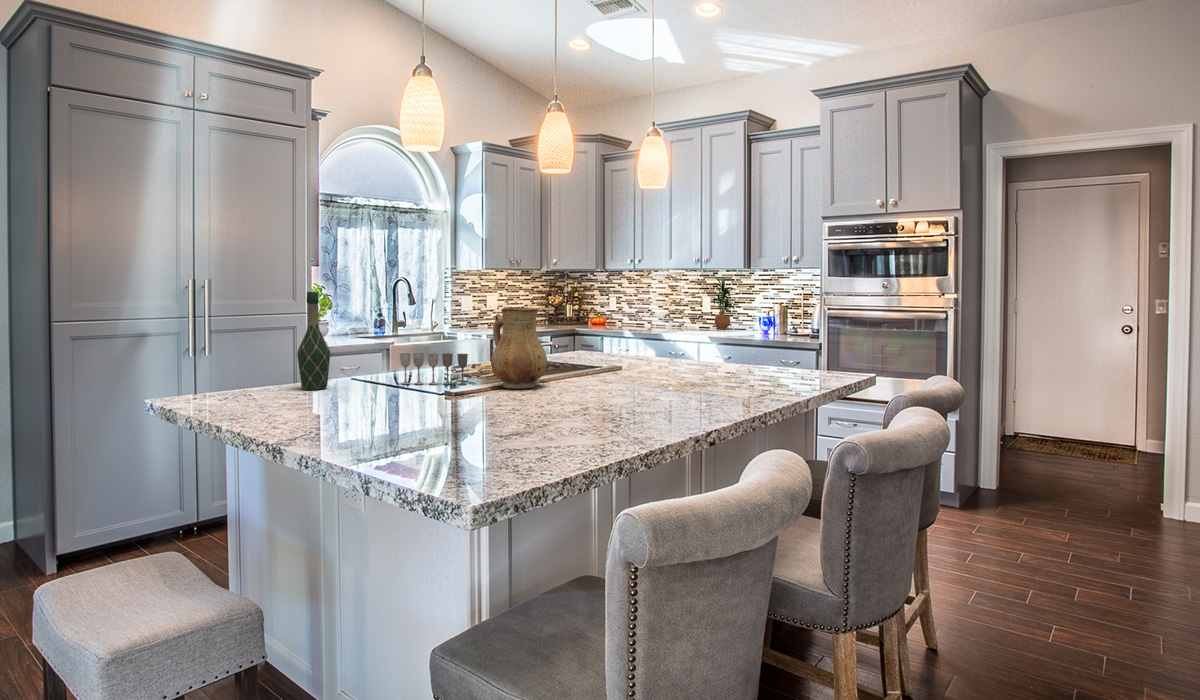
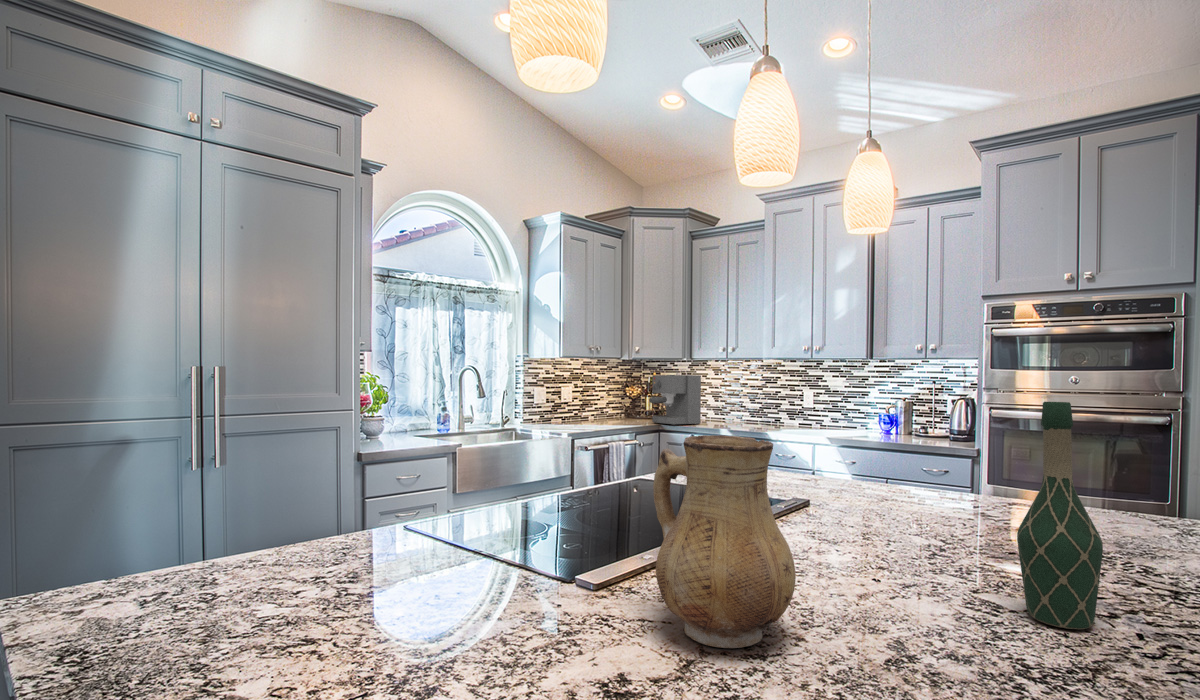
potted plant: present [711,277,738,329] -> none [814,367,851,427]
coffee maker: none [565,285,612,329] -> present [649,375,701,425]
wine bottle: present [297,292,330,390] -> present [1017,402,1103,629]
wine glass: present [400,353,468,385] -> none [441,534,595,615]

